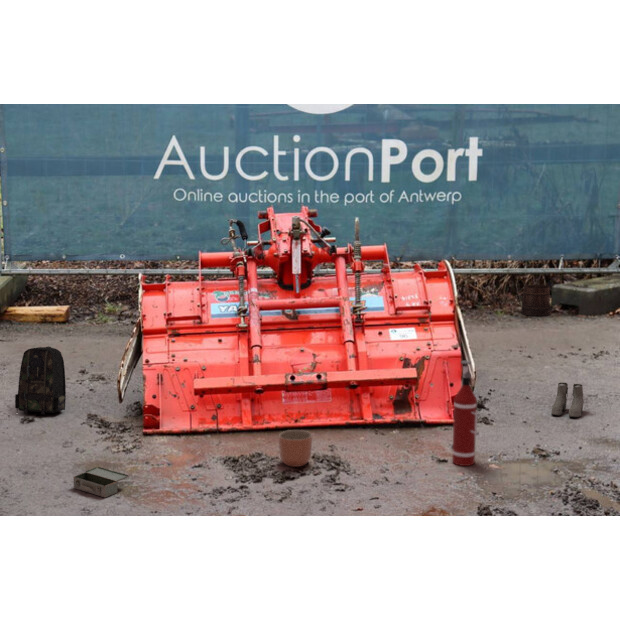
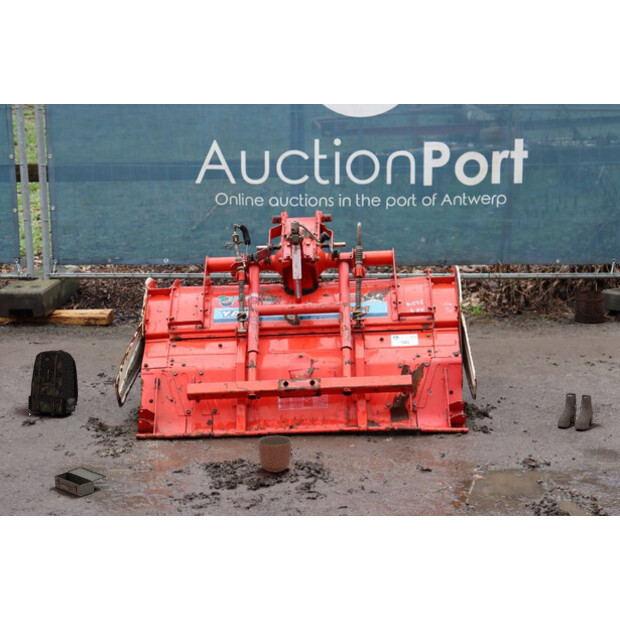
fire extinguisher: present [452,361,479,466] -> none [433,369,457,476]

